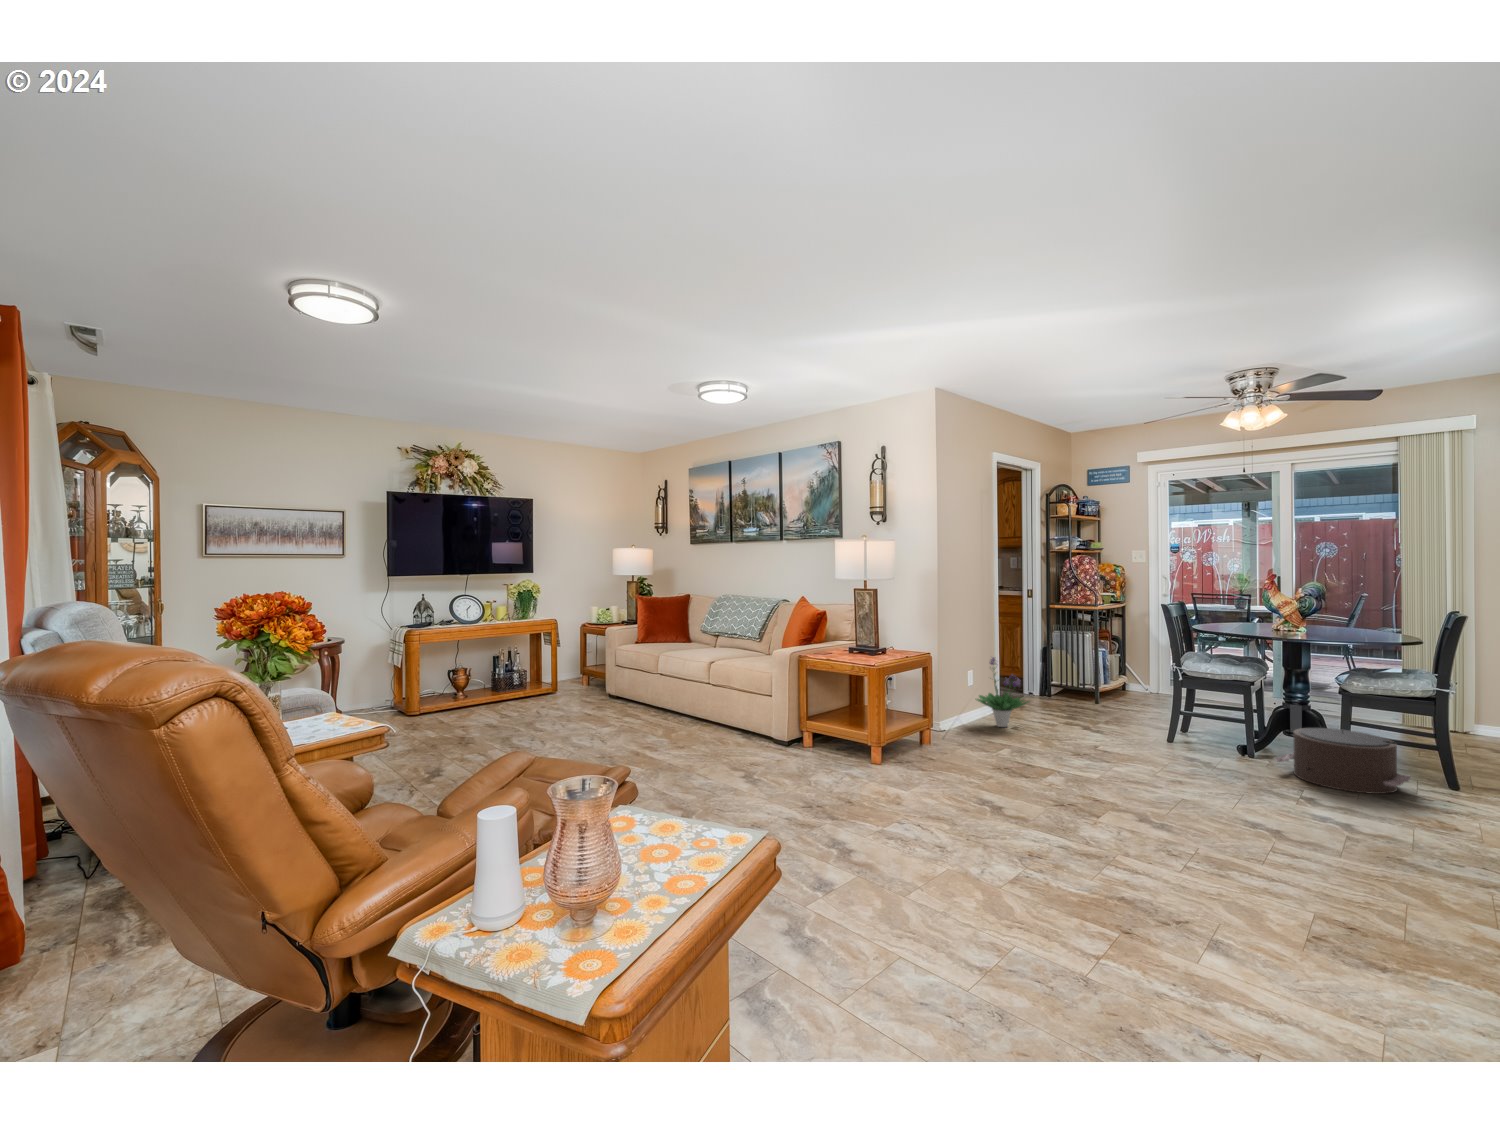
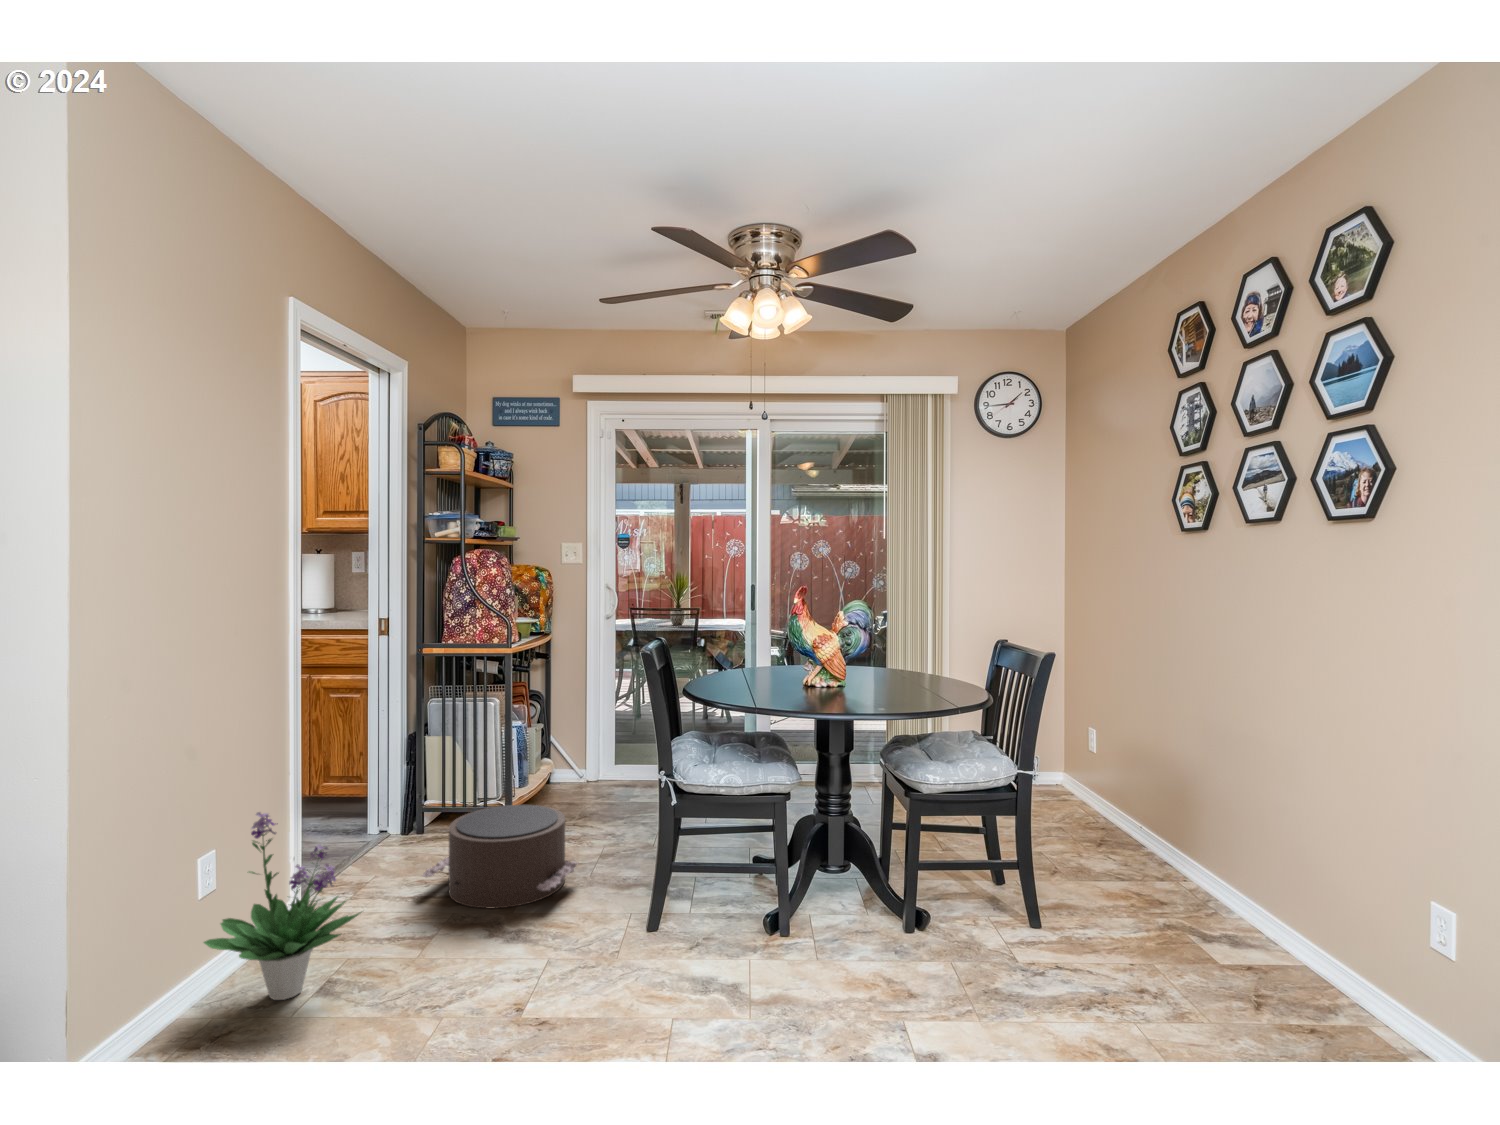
pouf: present [1275,728,1410,794] -> present [422,805,577,909]

